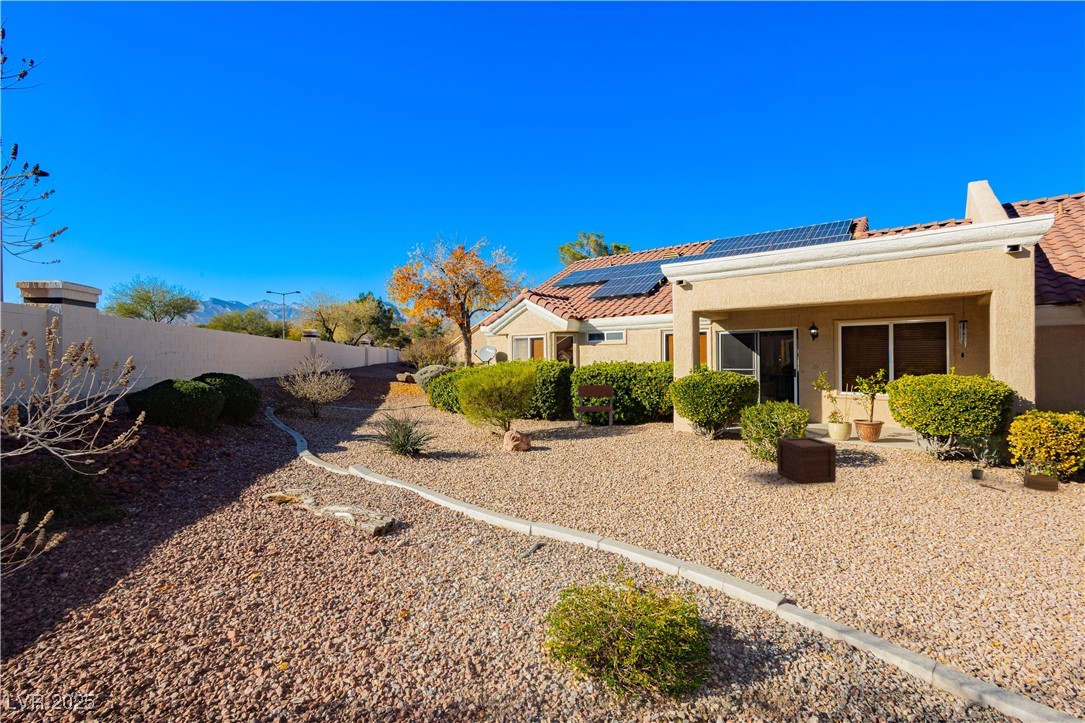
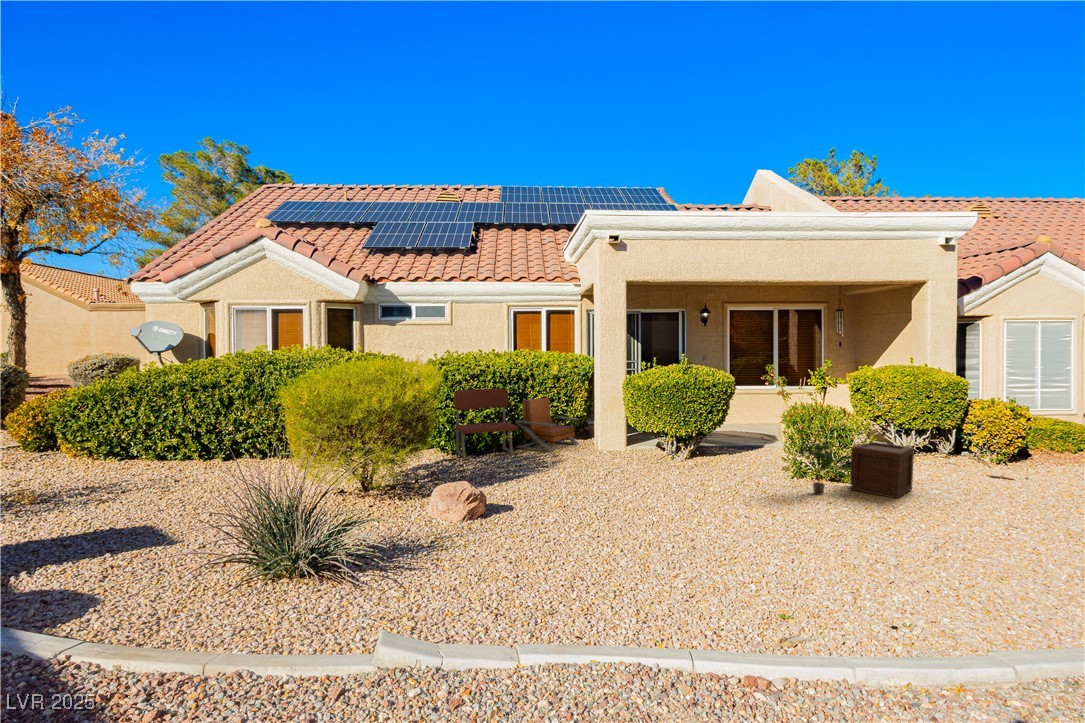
lounge chair: none [620,392,665,429] -> present [515,397,579,453]
potted plant: present [955,434,1005,479] -> present [795,442,838,494]
woven basket: present [1023,461,1059,491] -> none [1007,444,1037,472]

